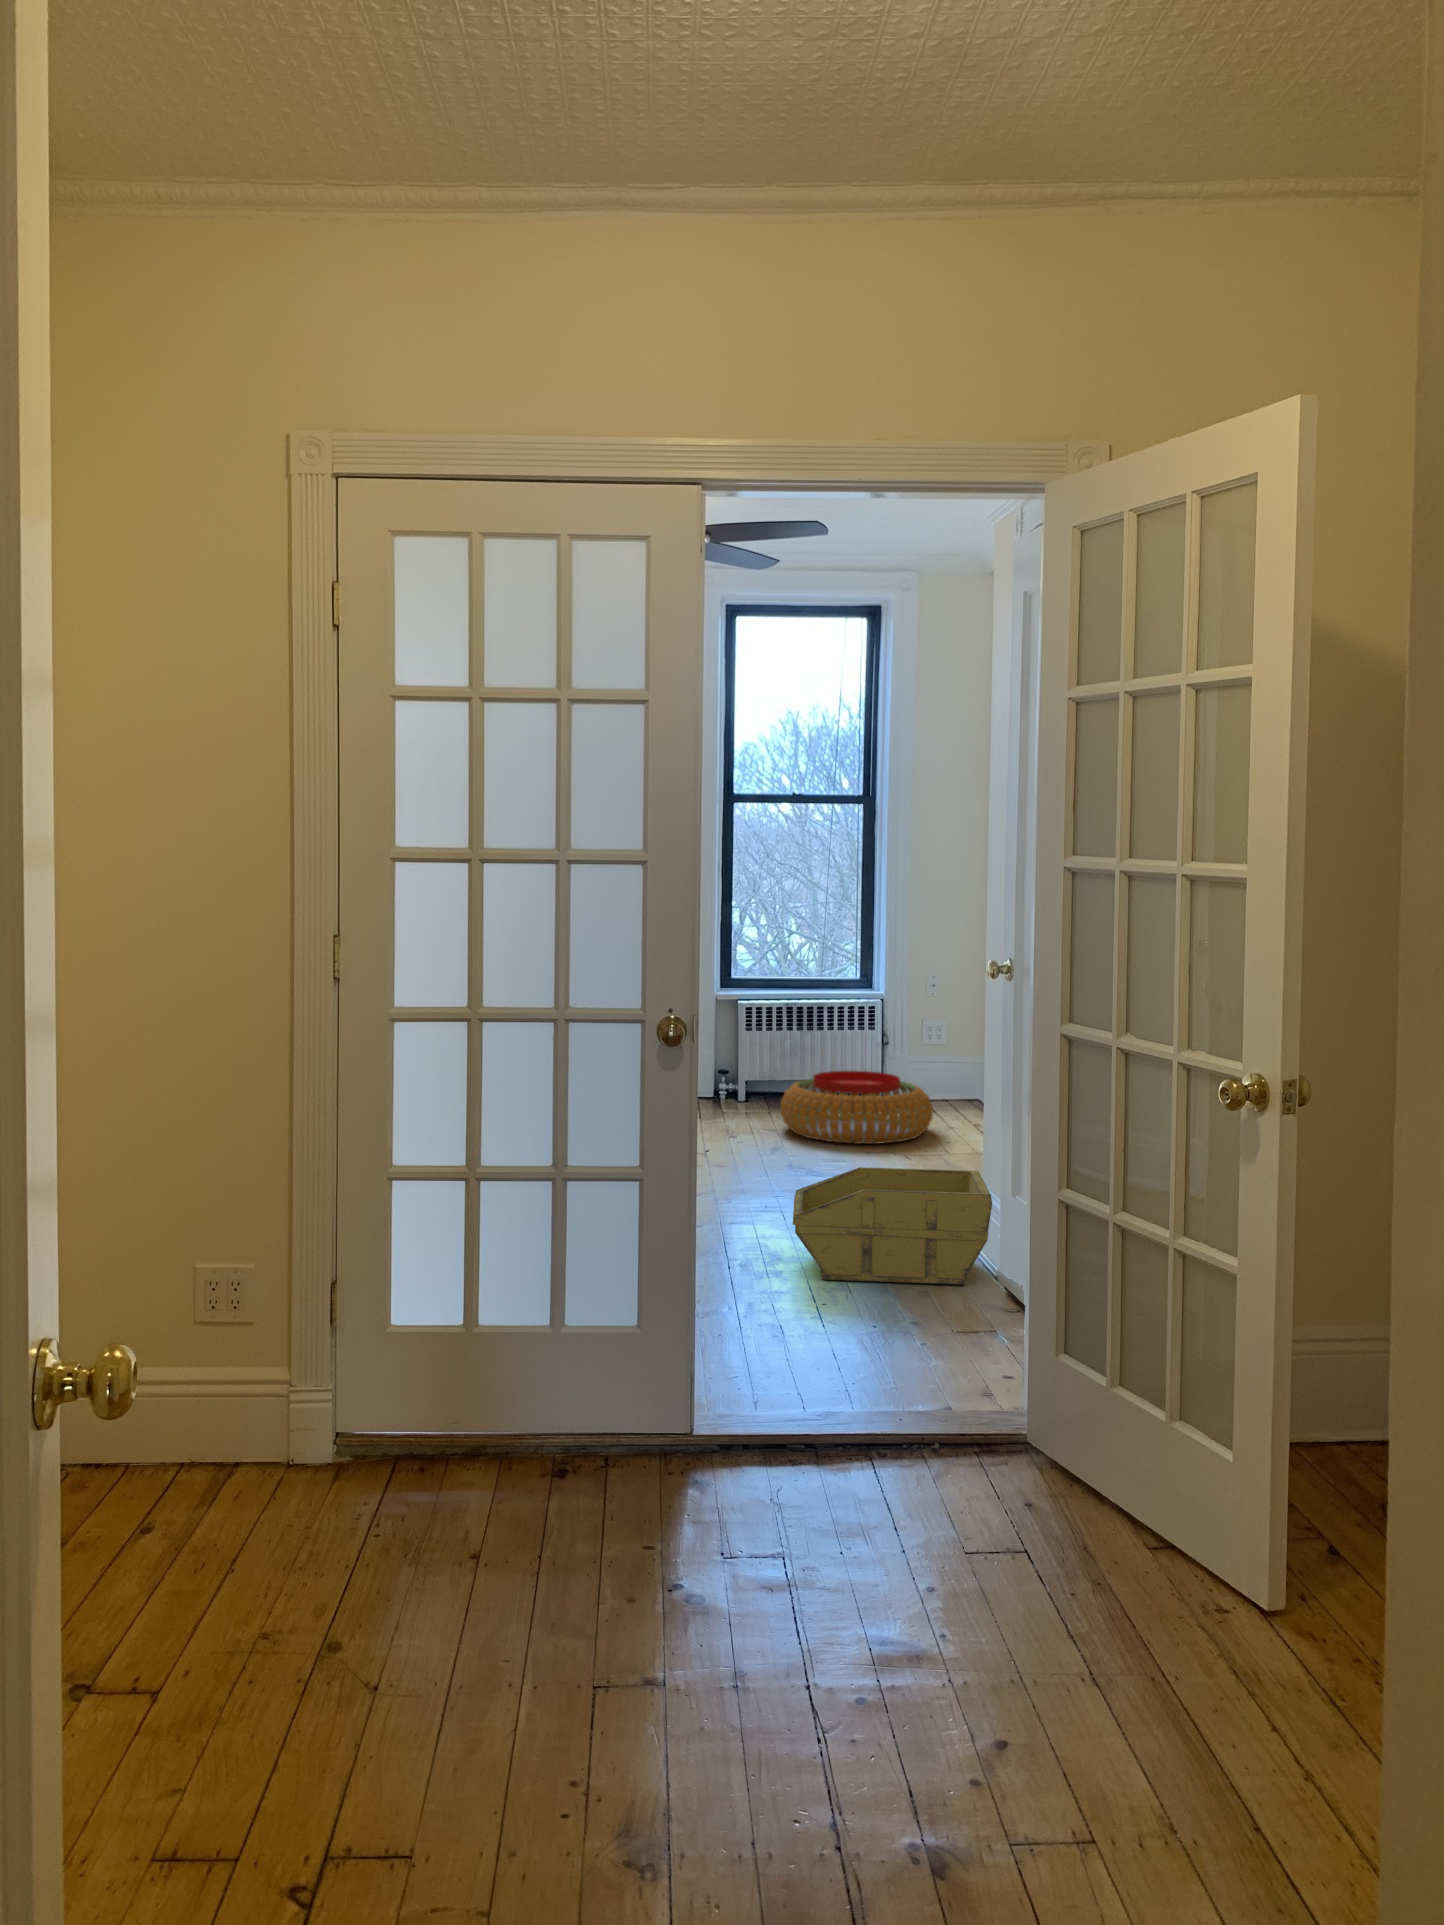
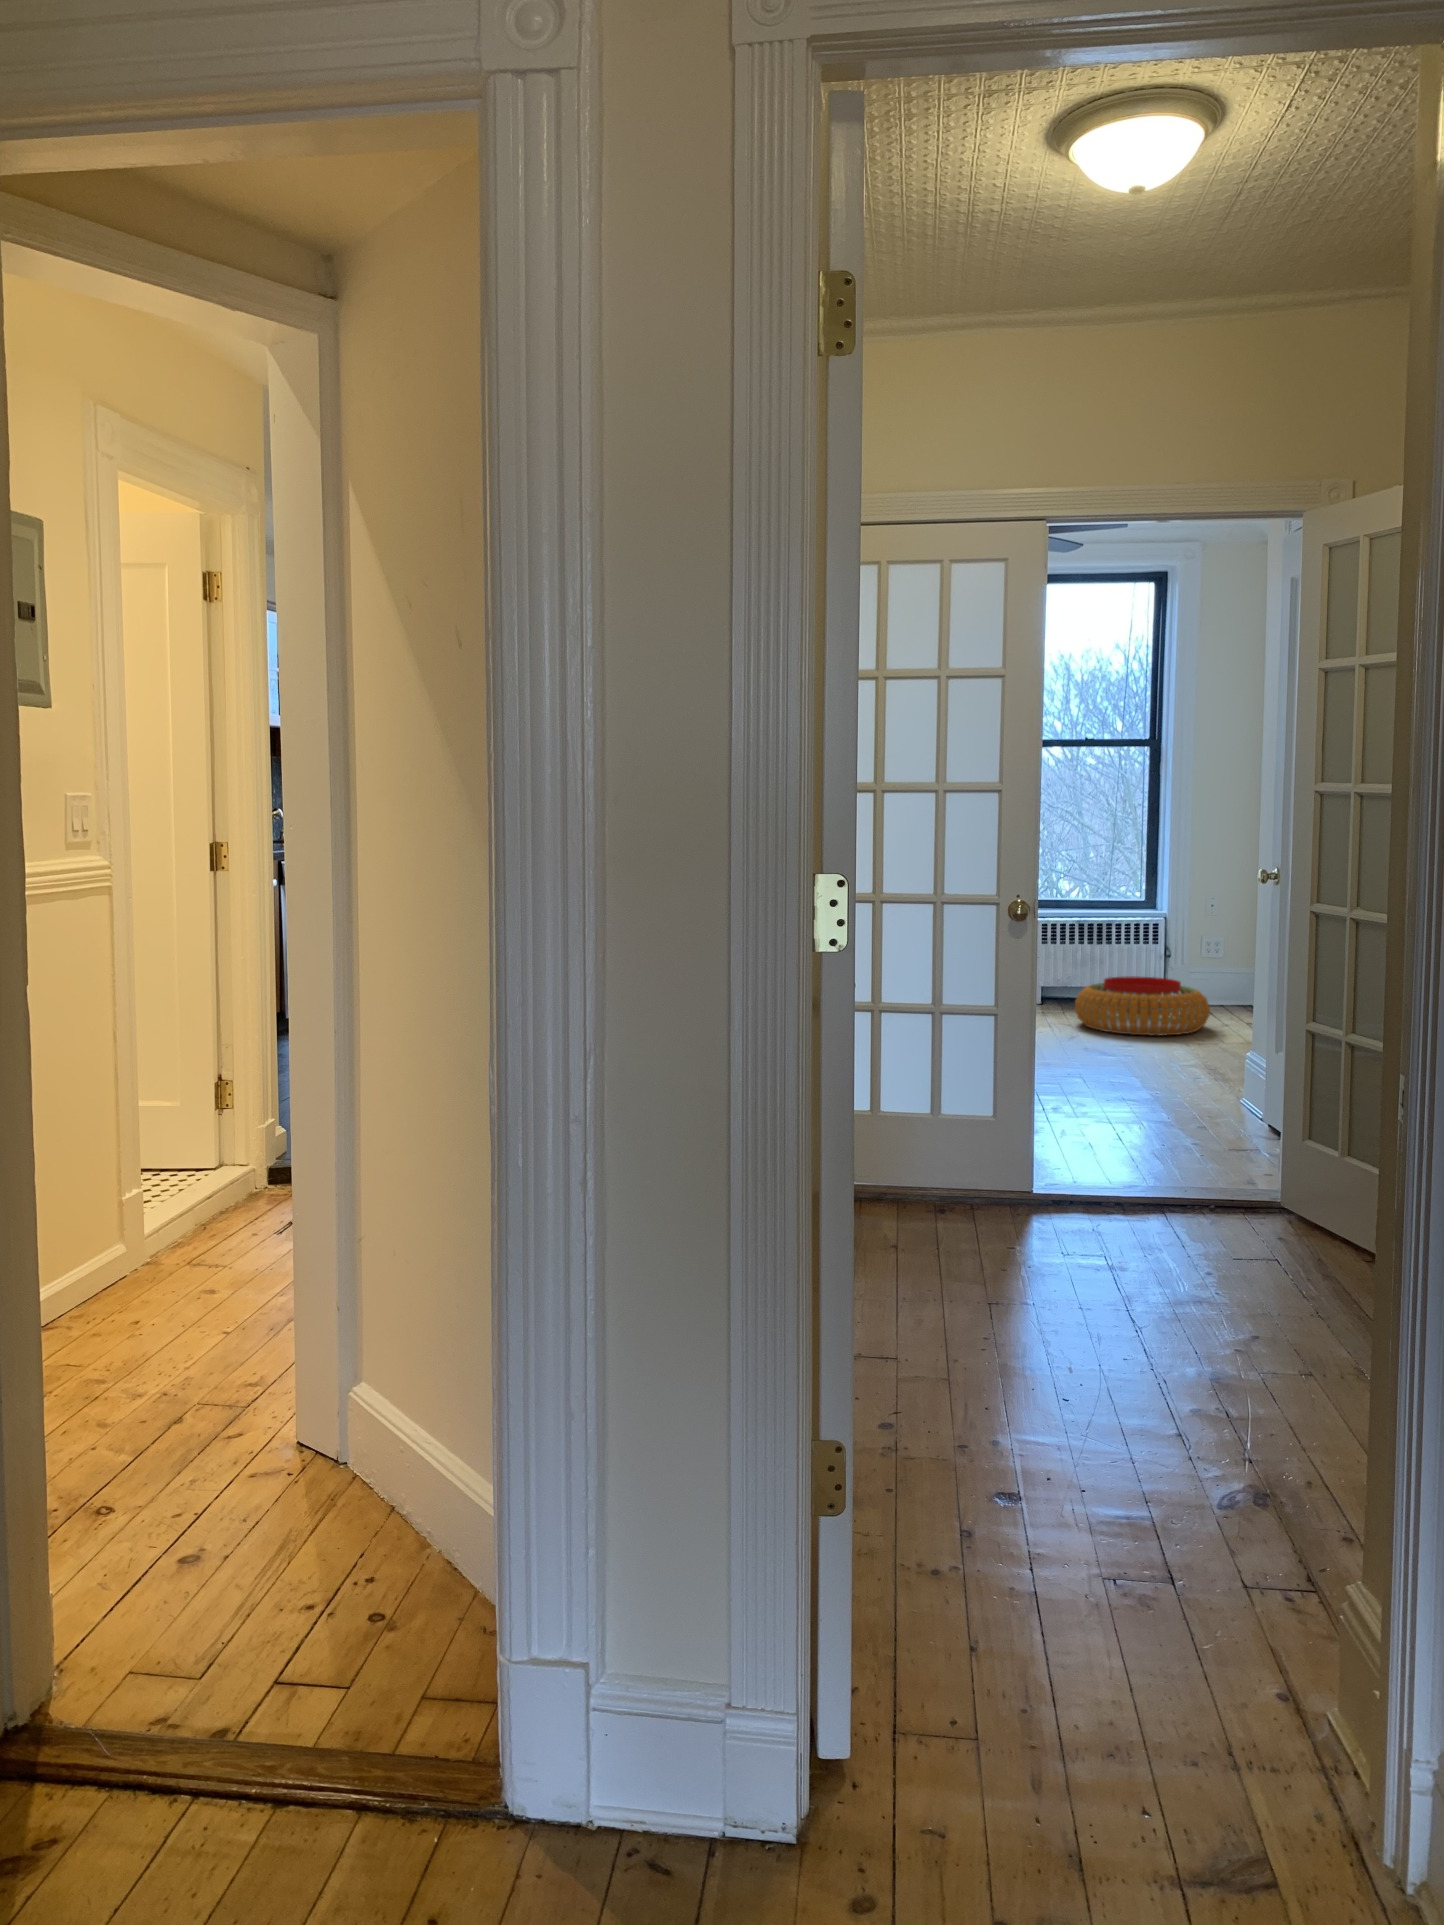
storage bin: present [793,1167,992,1285] -> none [1095,1037,1259,1125]

